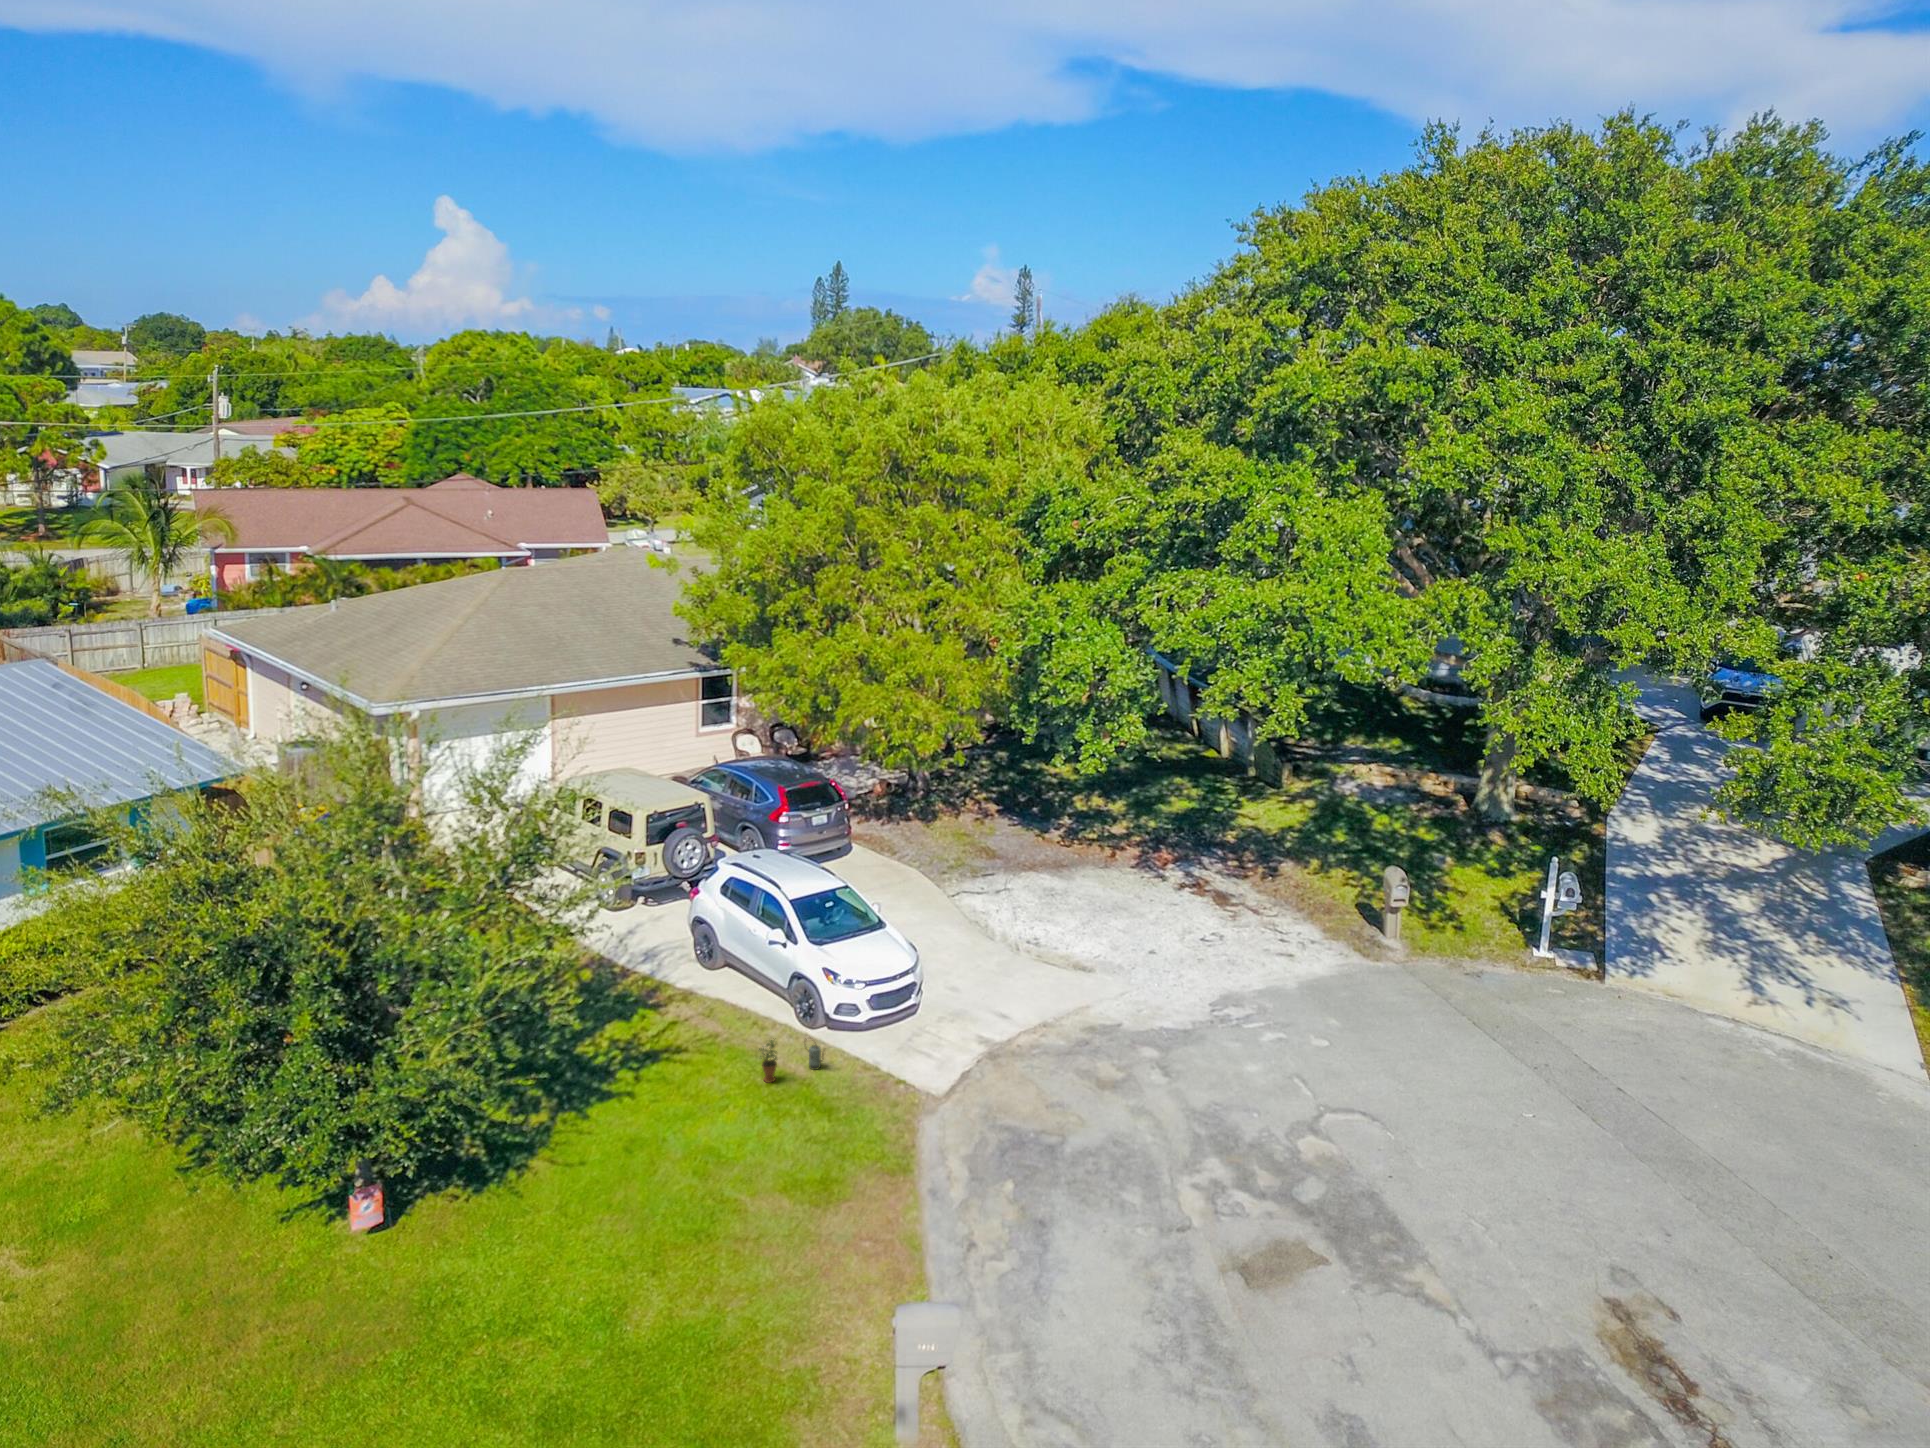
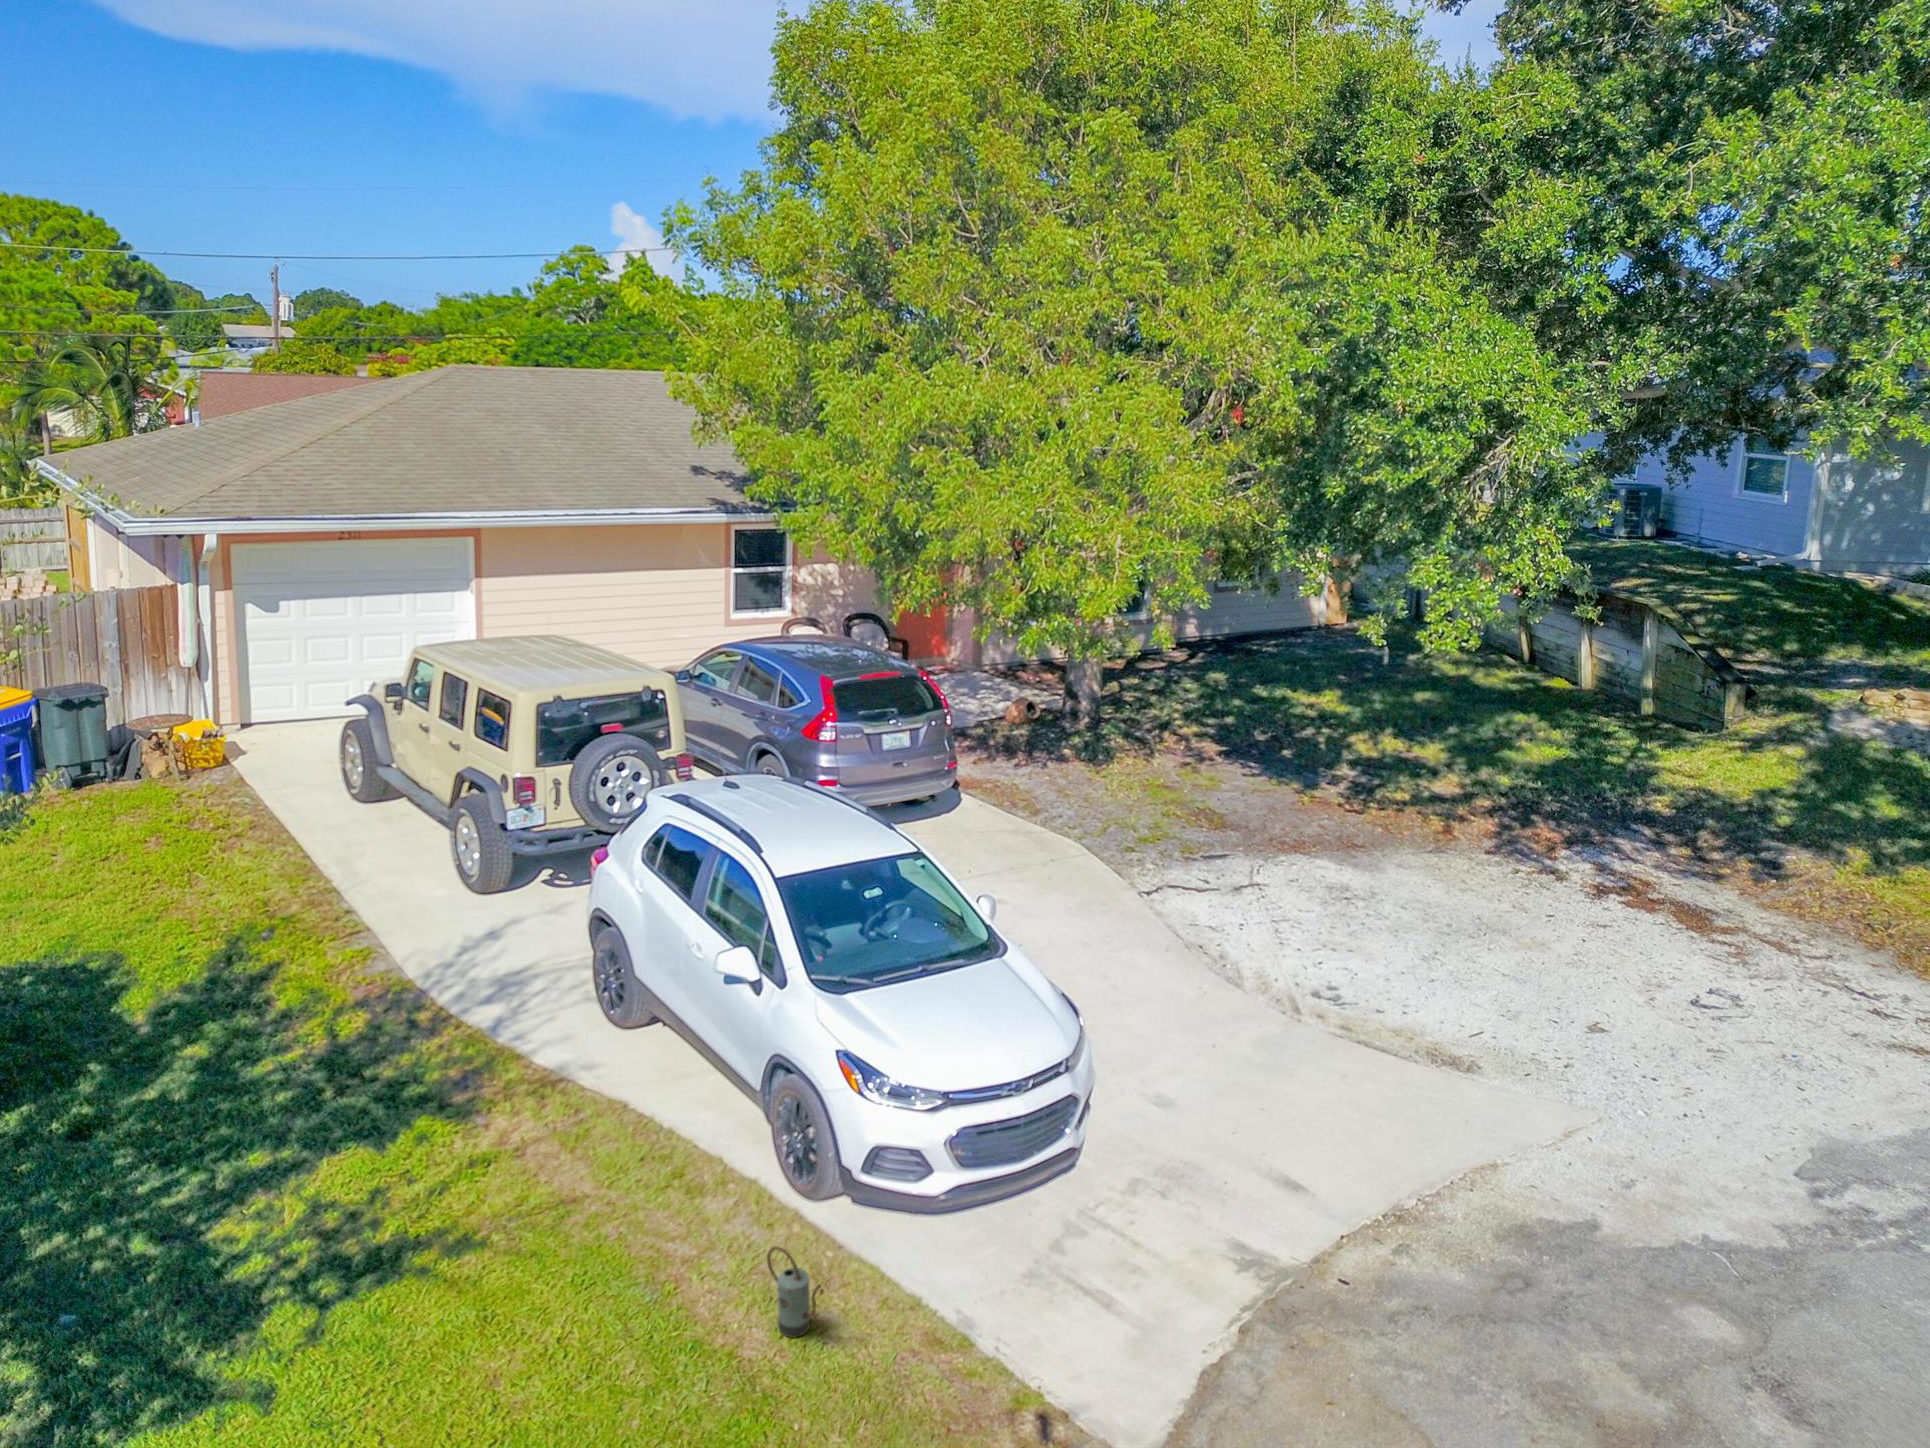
potted plant: present [759,1040,777,1083] -> none [628,1247,684,1377]

